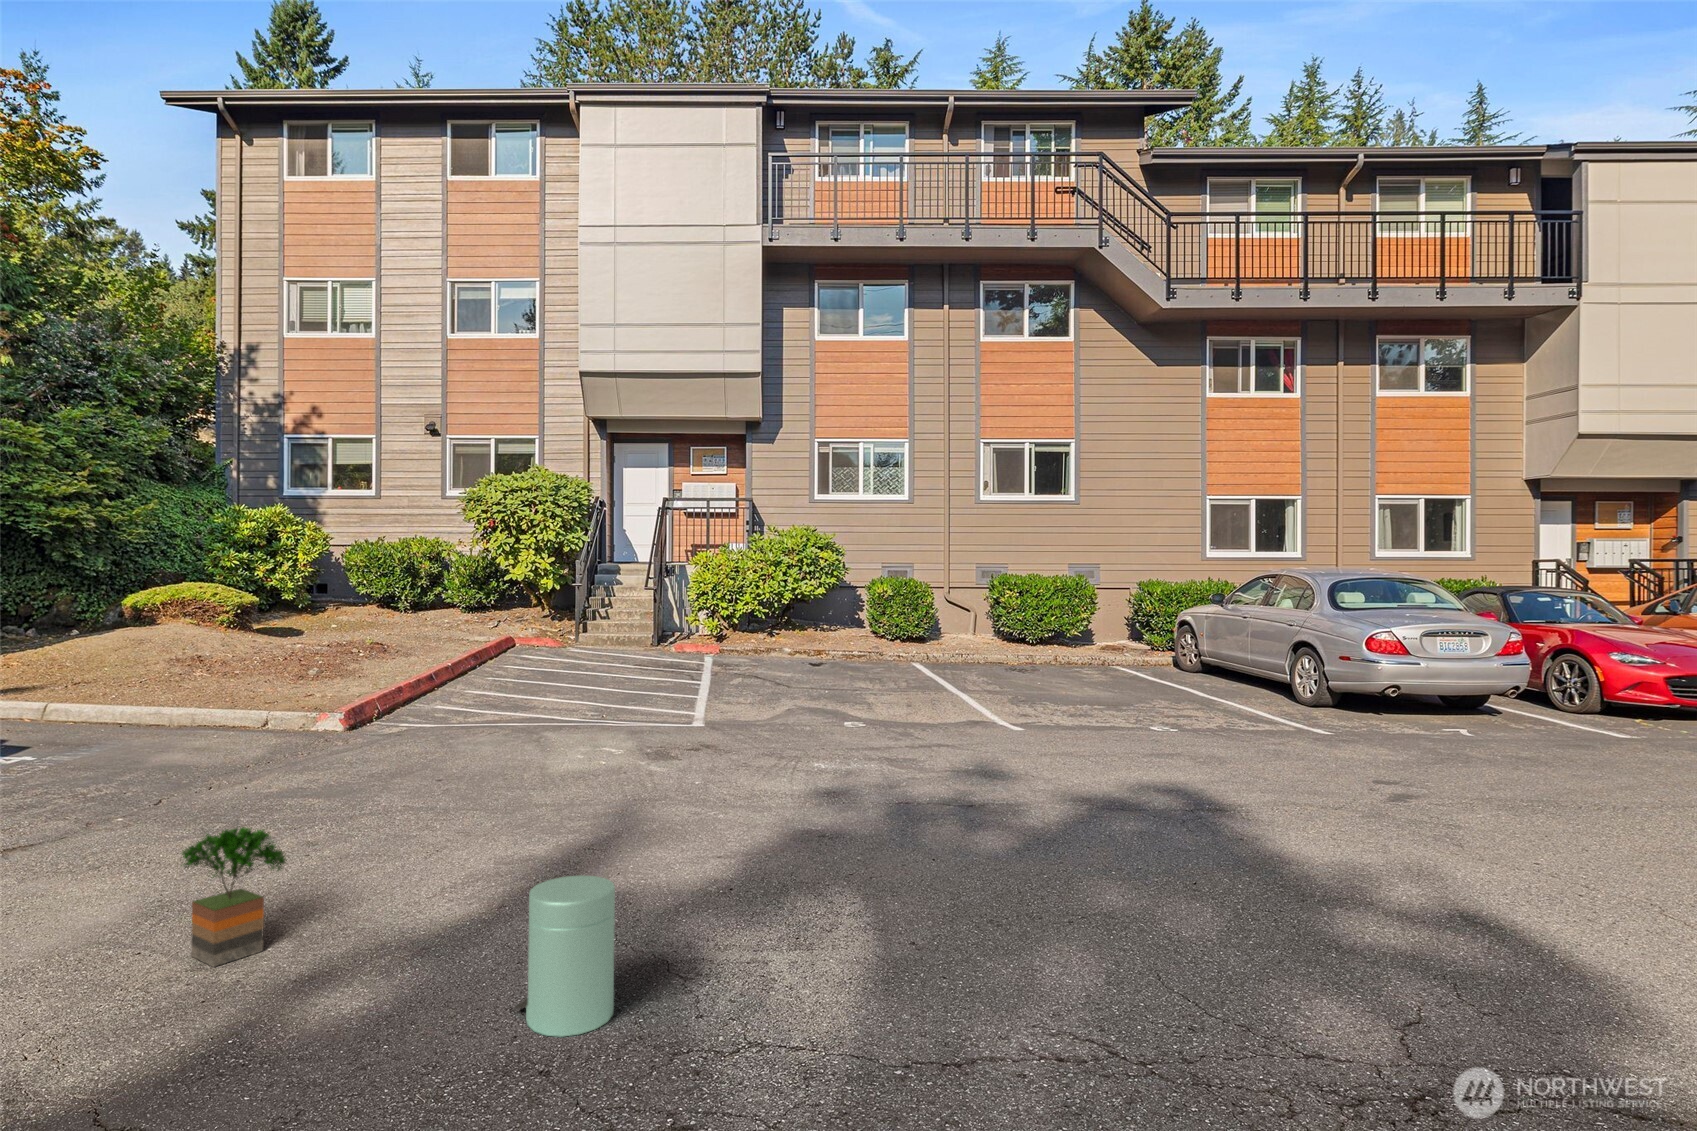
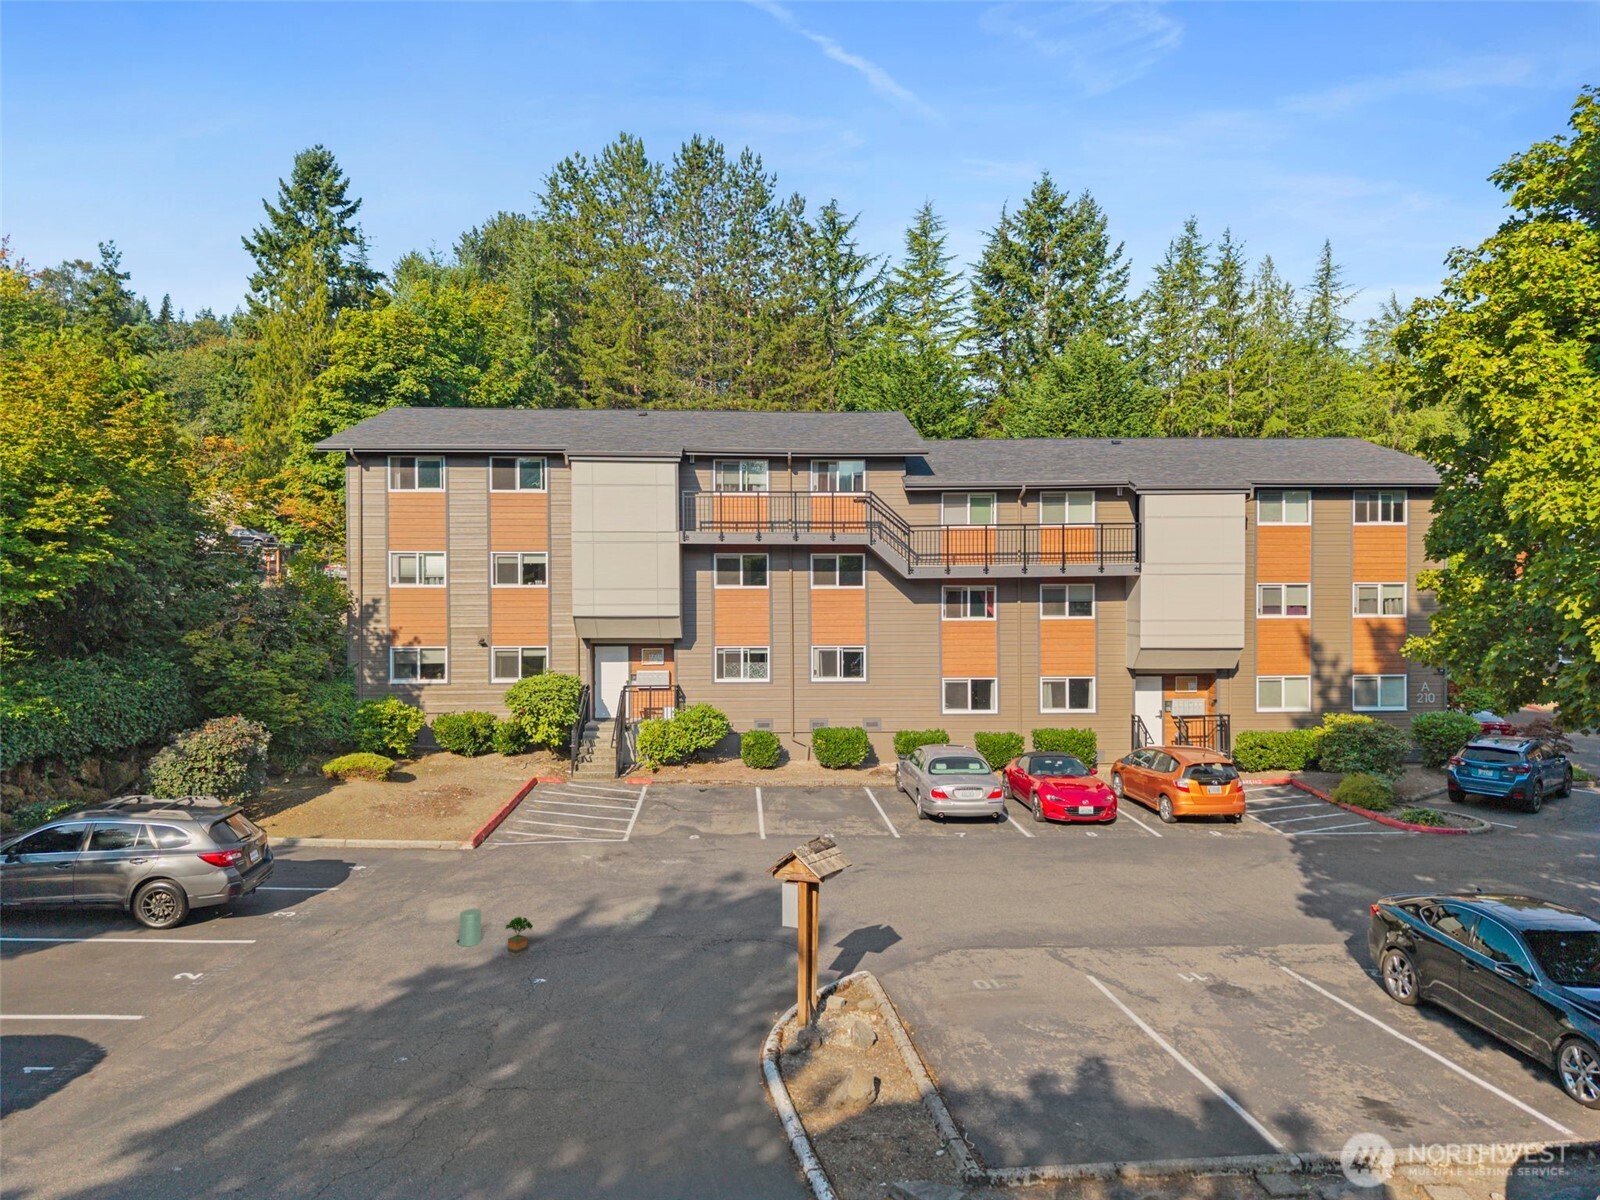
trash can: present [515,875,615,1037] -> present [457,909,481,946]

